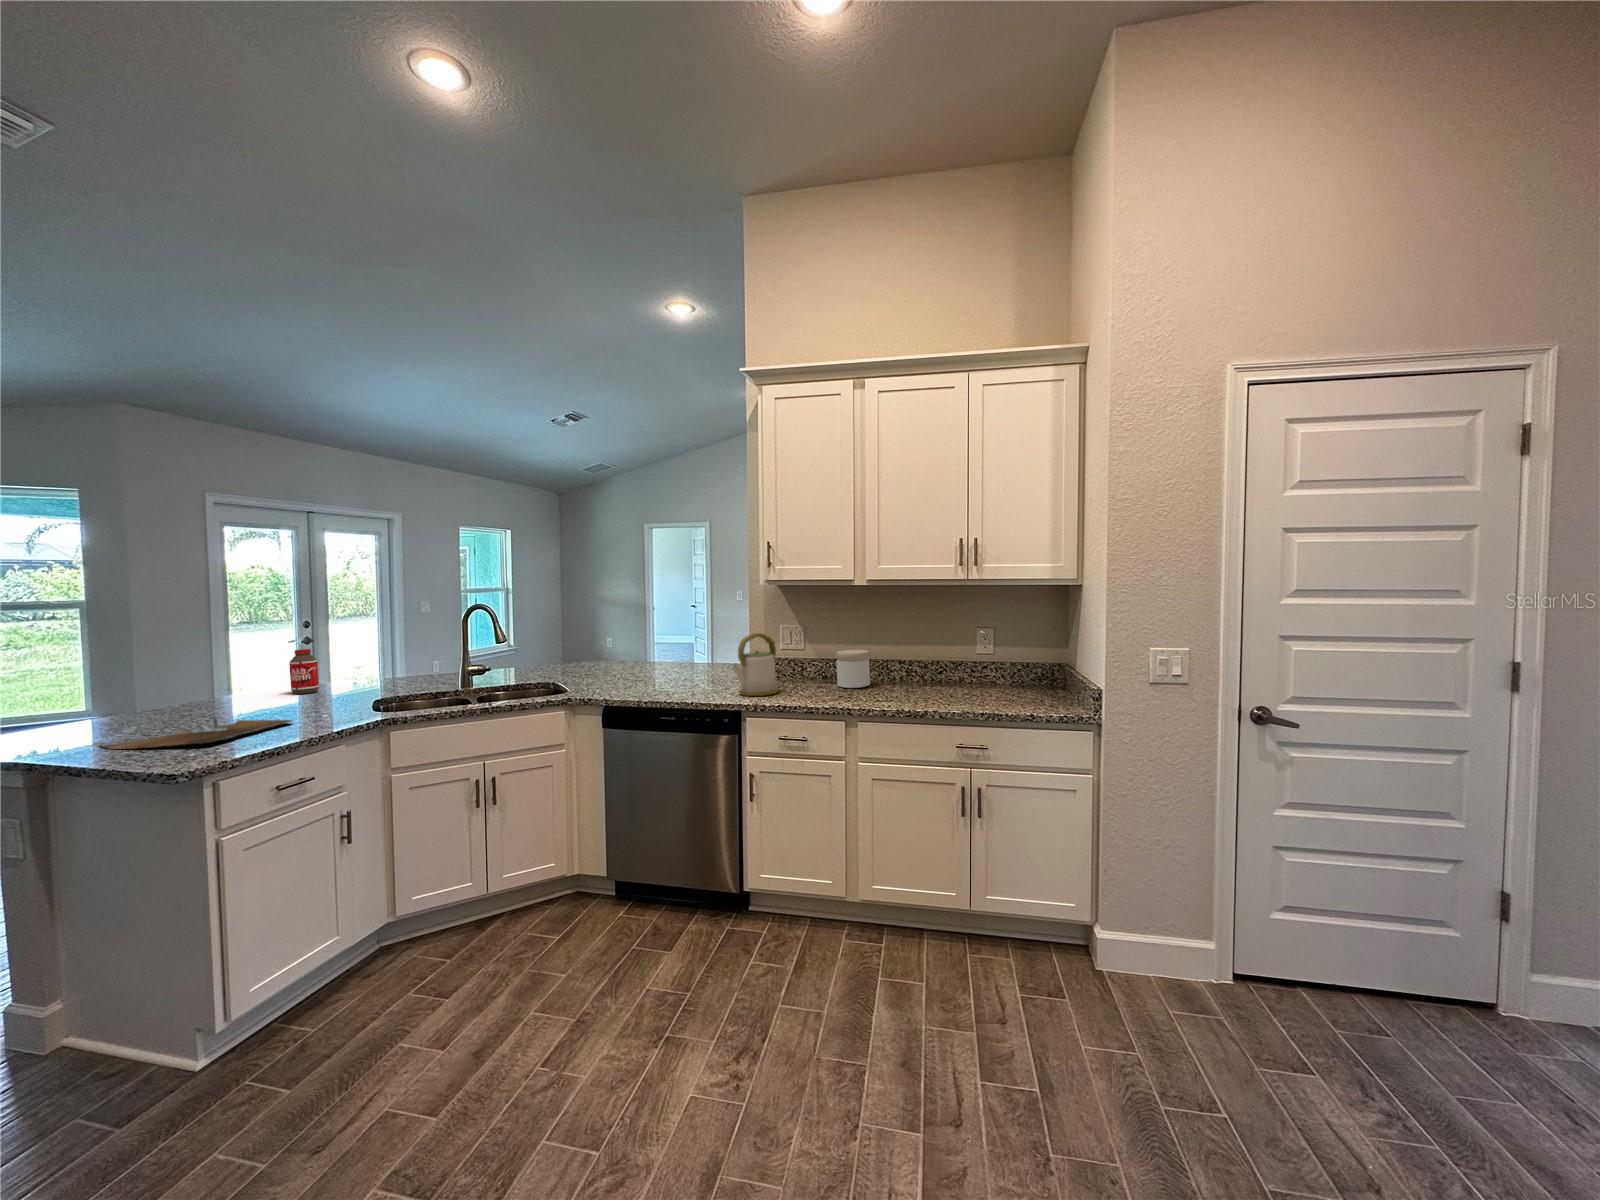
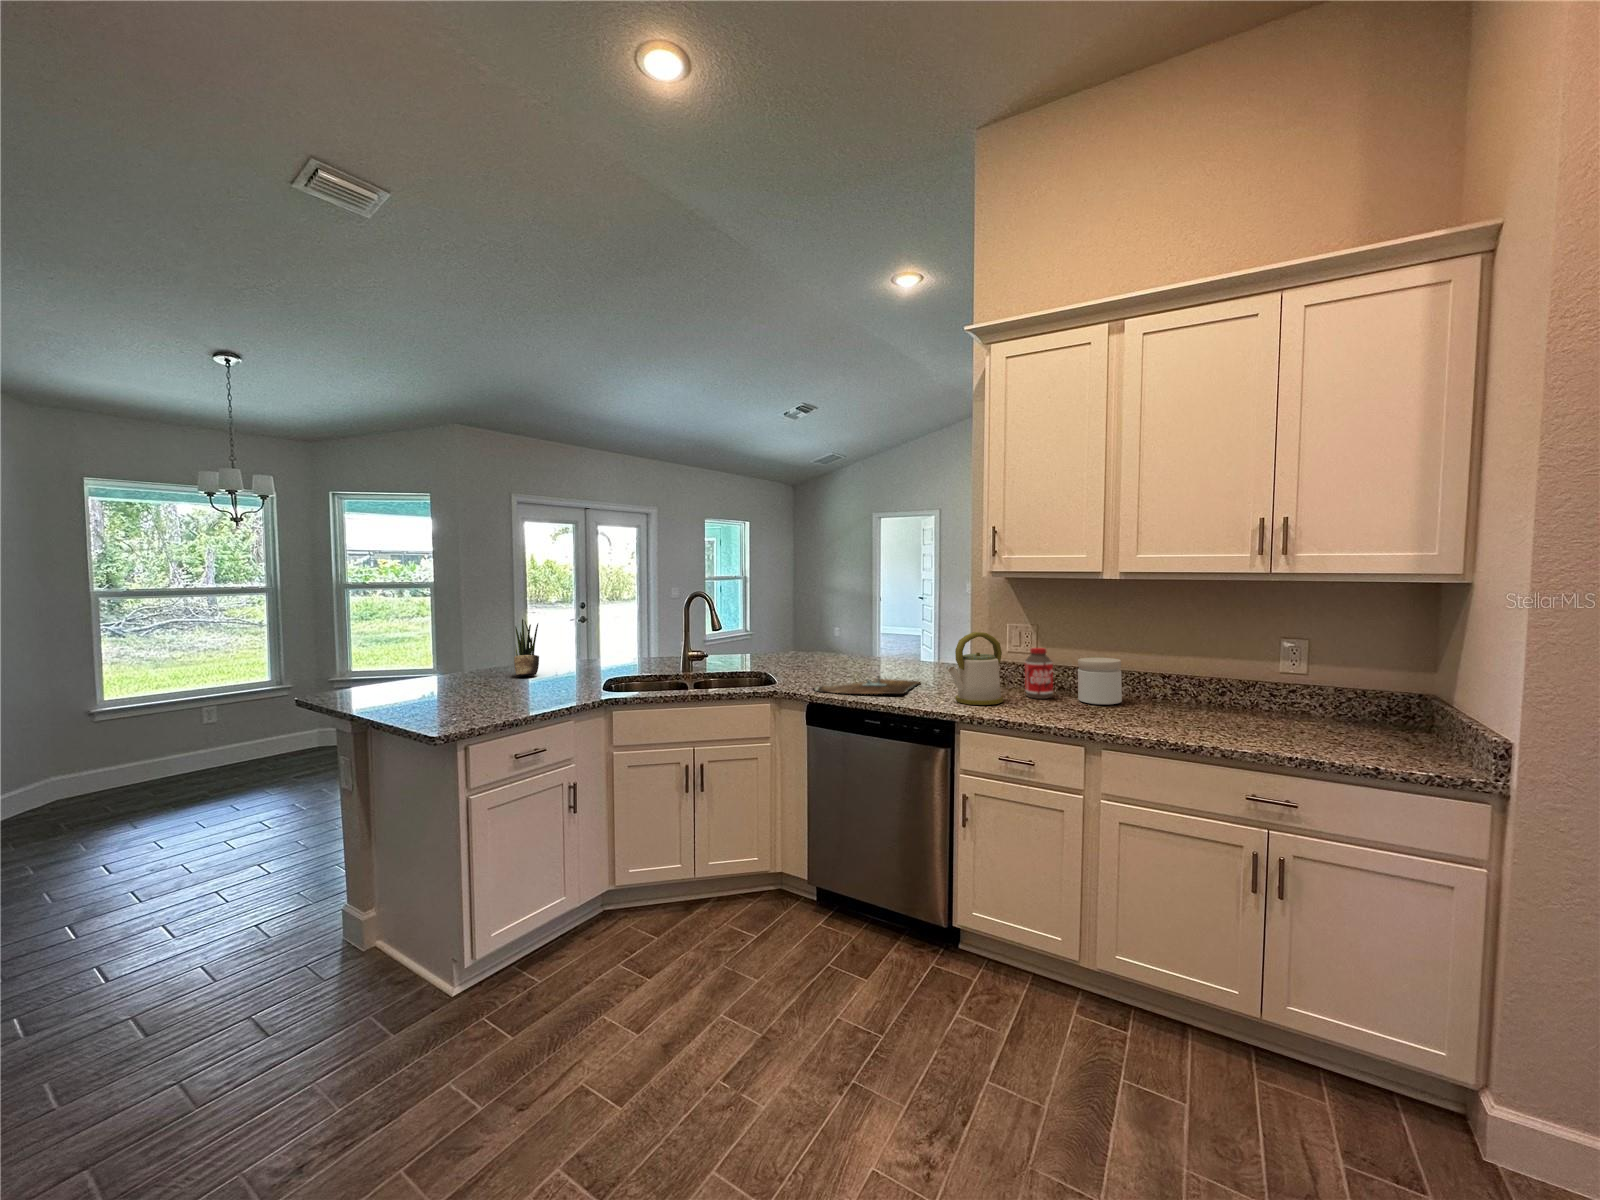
potted plant: none [249,639,282,704] -> present [514,619,539,675]
bottle: present [289,649,319,694] -> present [1025,648,1053,699]
cutting board: present [93,718,293,749] -> present [814,676,920,694]

